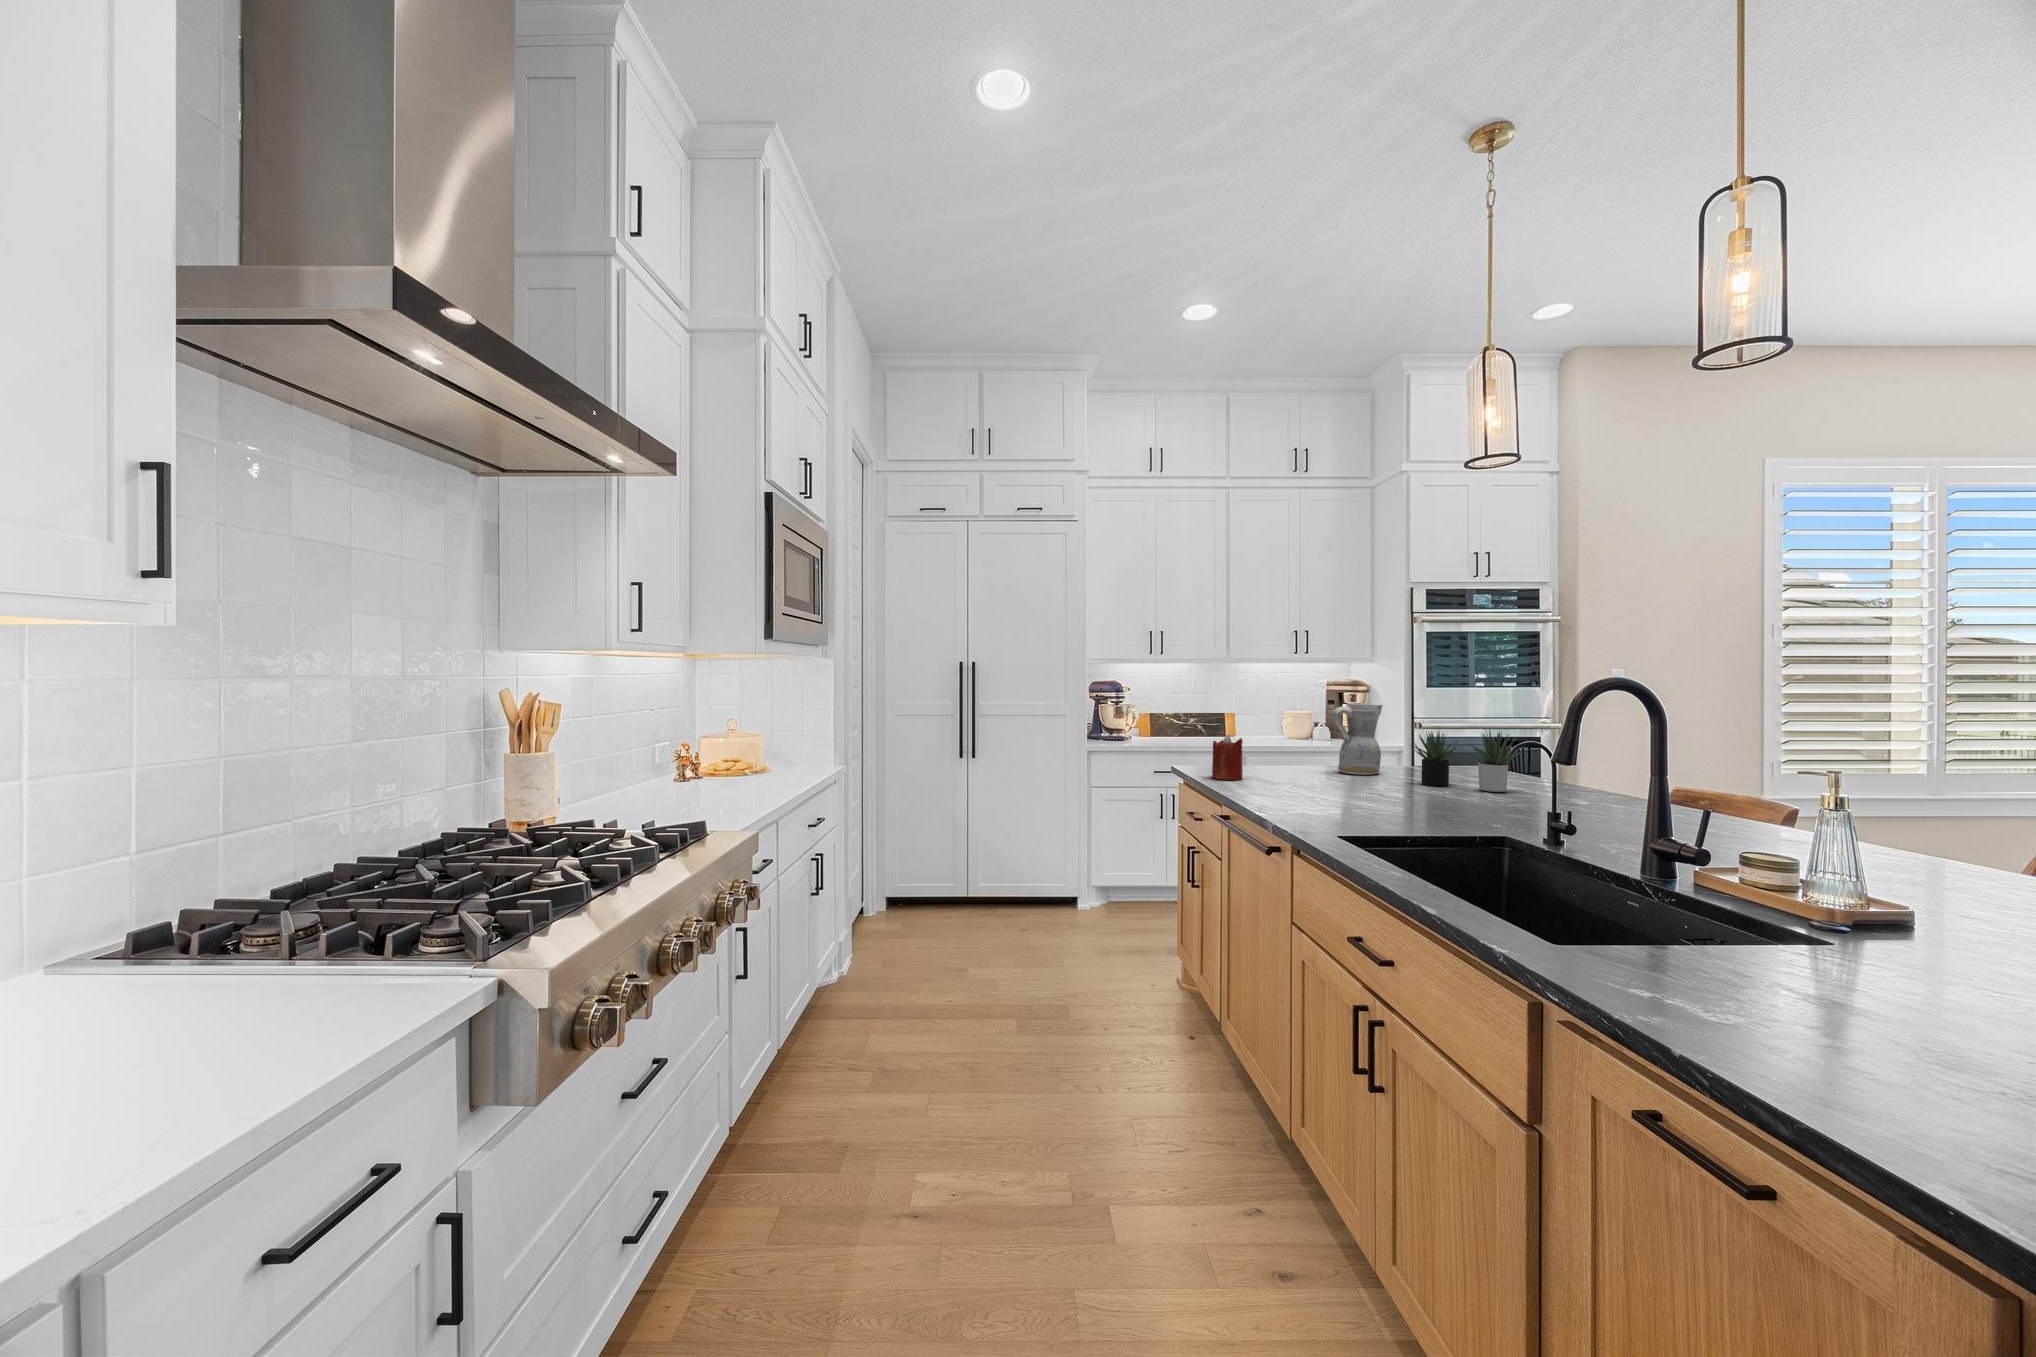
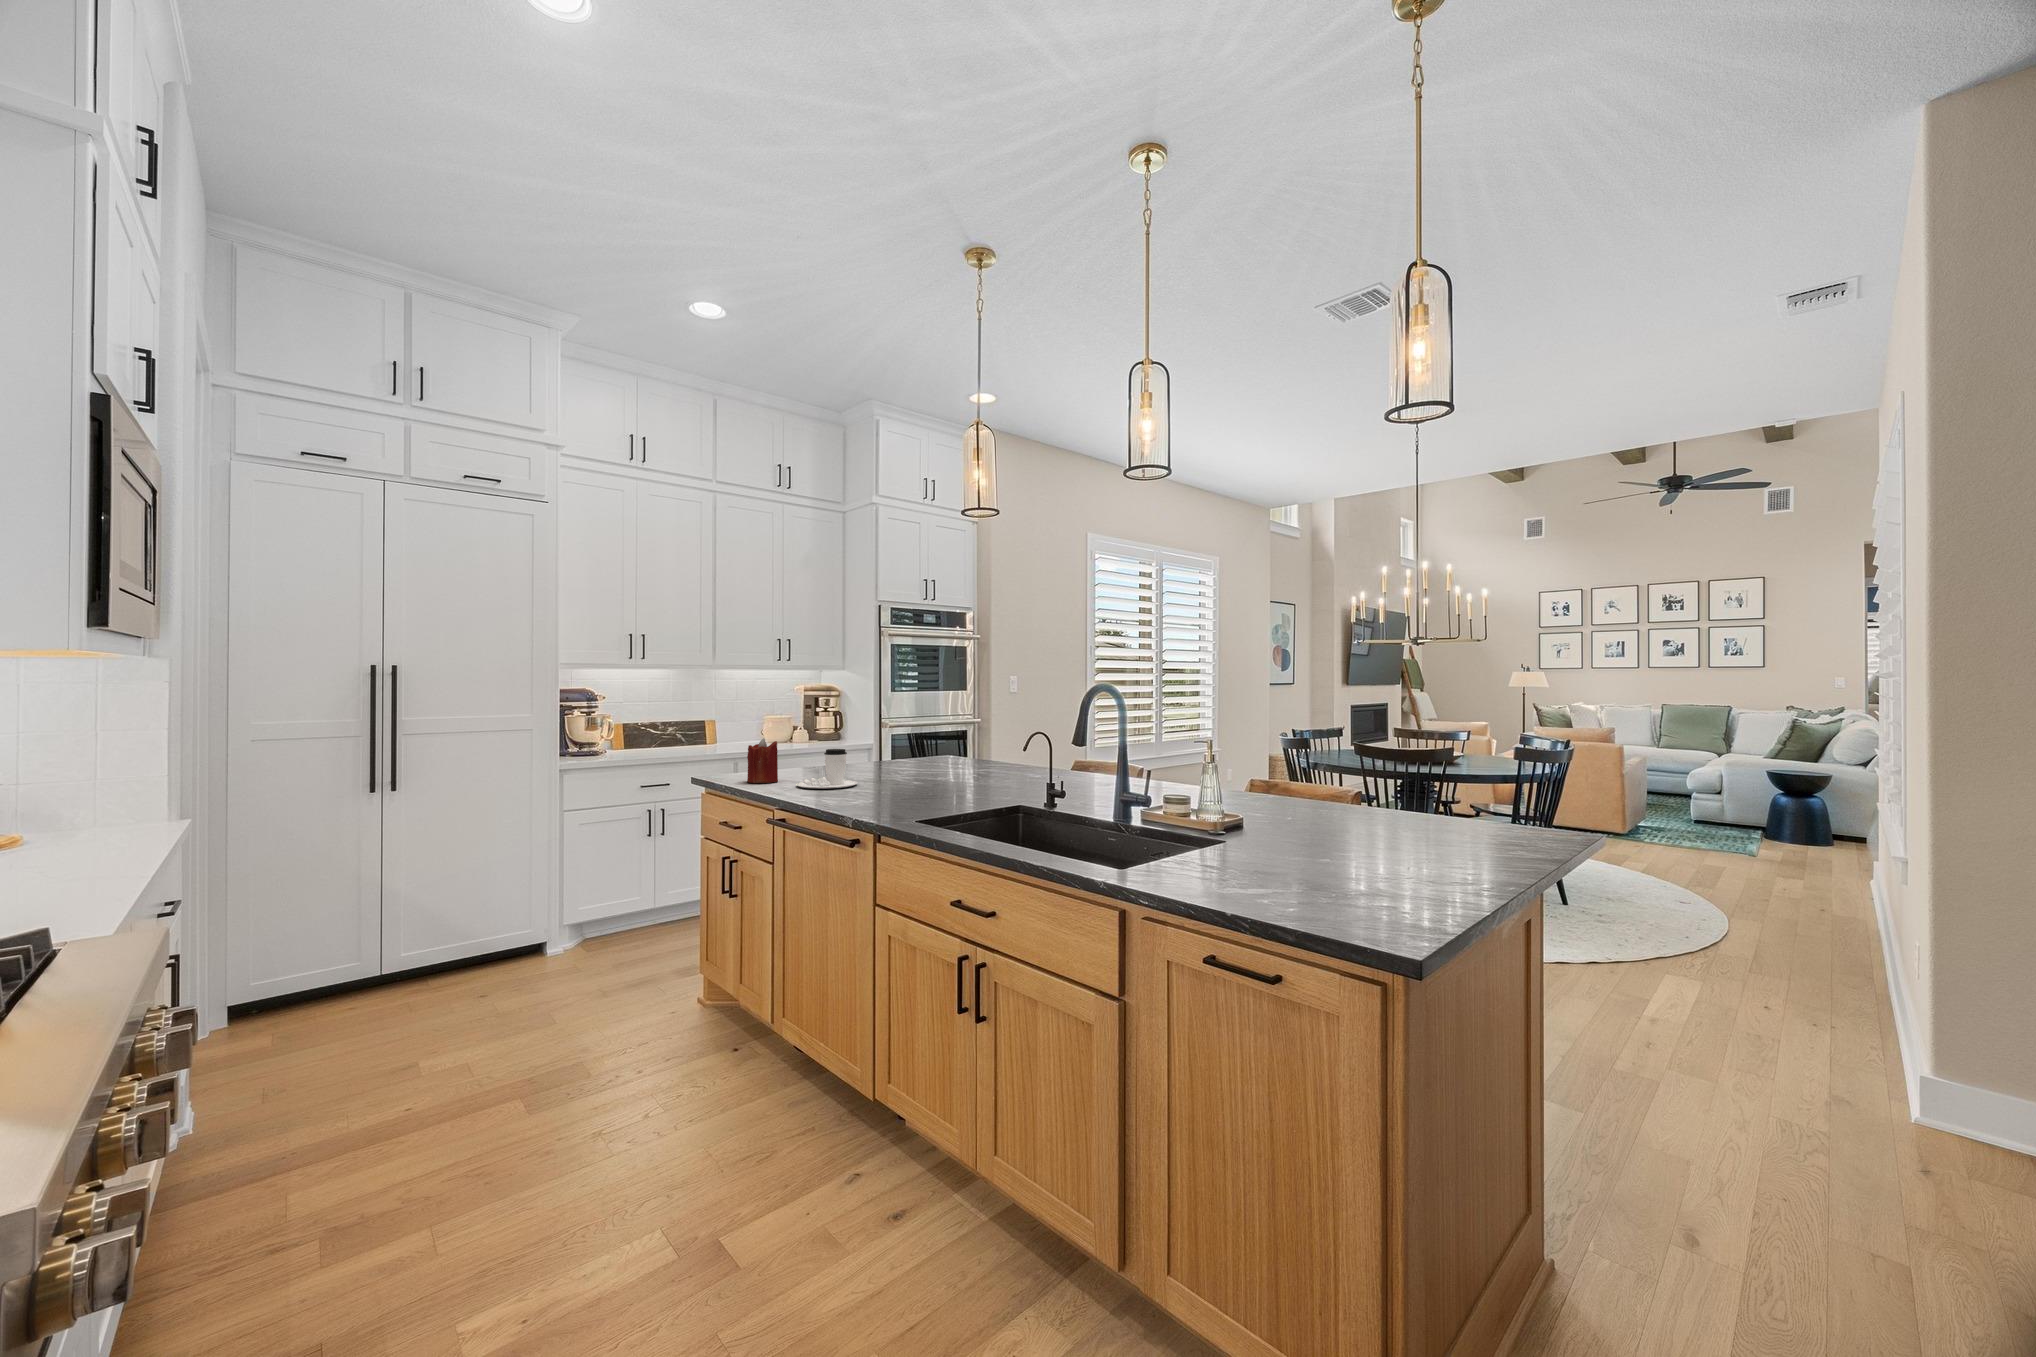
ceramic pitcher: present [1333,703,1382,775] -> none [851,704,891,769]
succulent plant: present [1412,730,1523,792] -> none [919,721,1008,773]
coffee cup: none [1253,750,1320,792] -> present [796,749,857,789]

